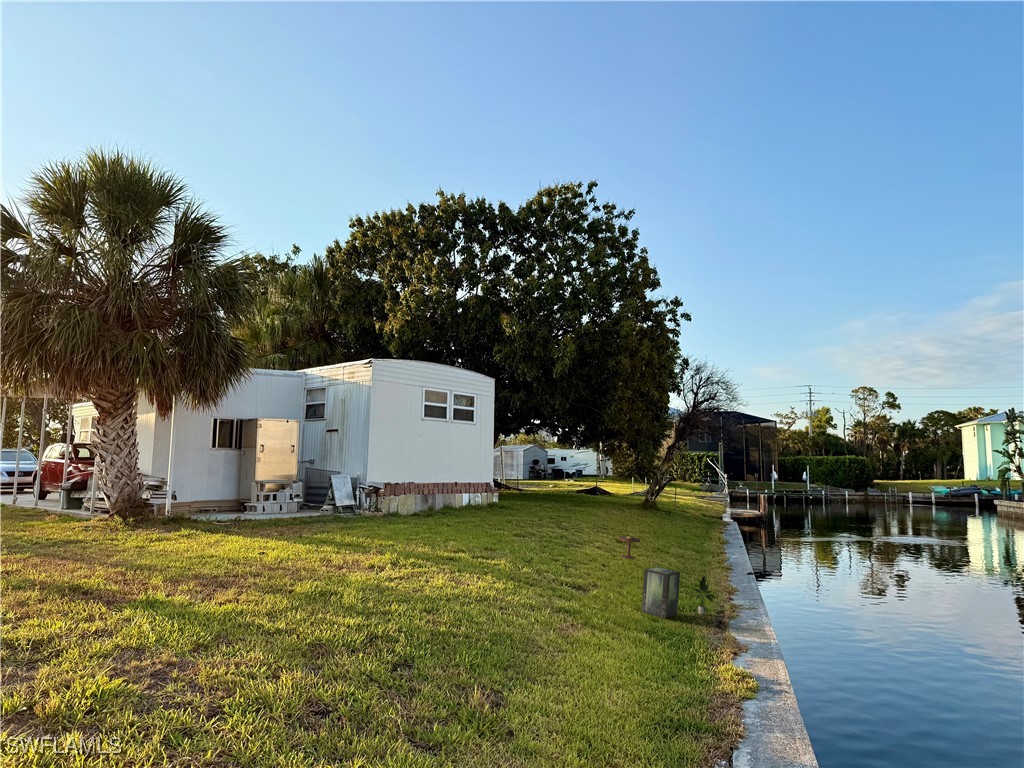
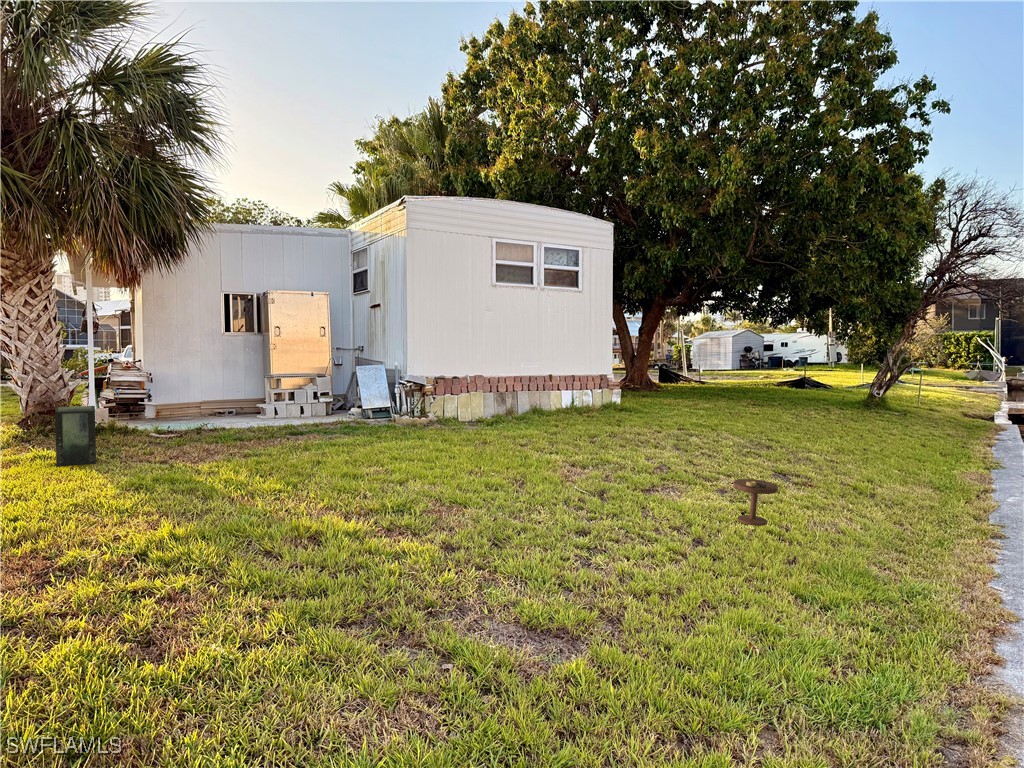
storage box: present [642,567,680,619] -> present [55,406,96,467]
potted plant: present [693,576,716,614] -> none [859,607,928,701]

